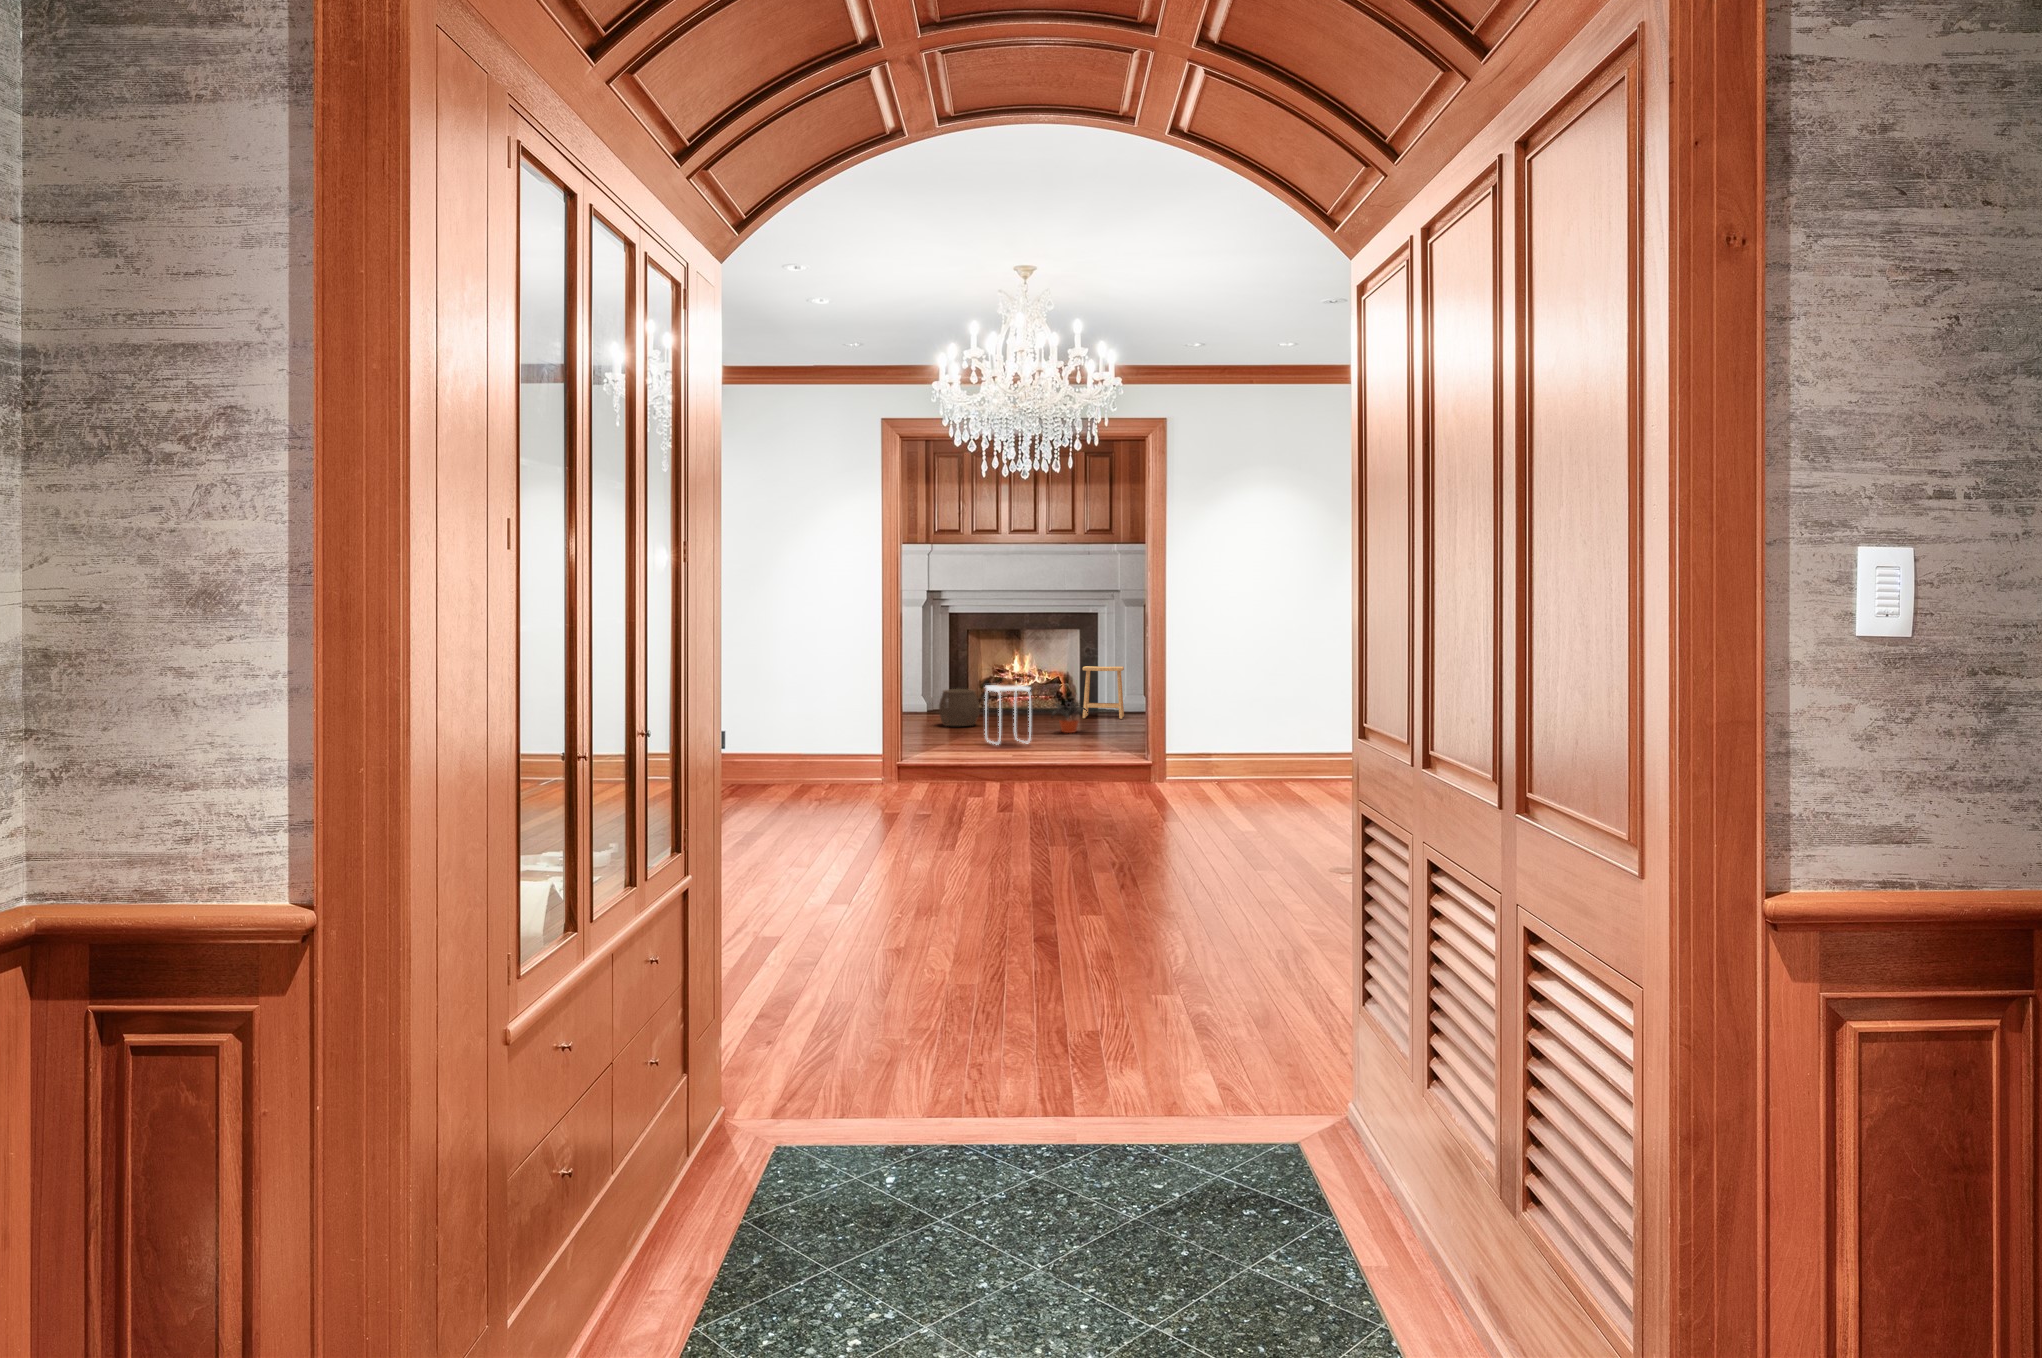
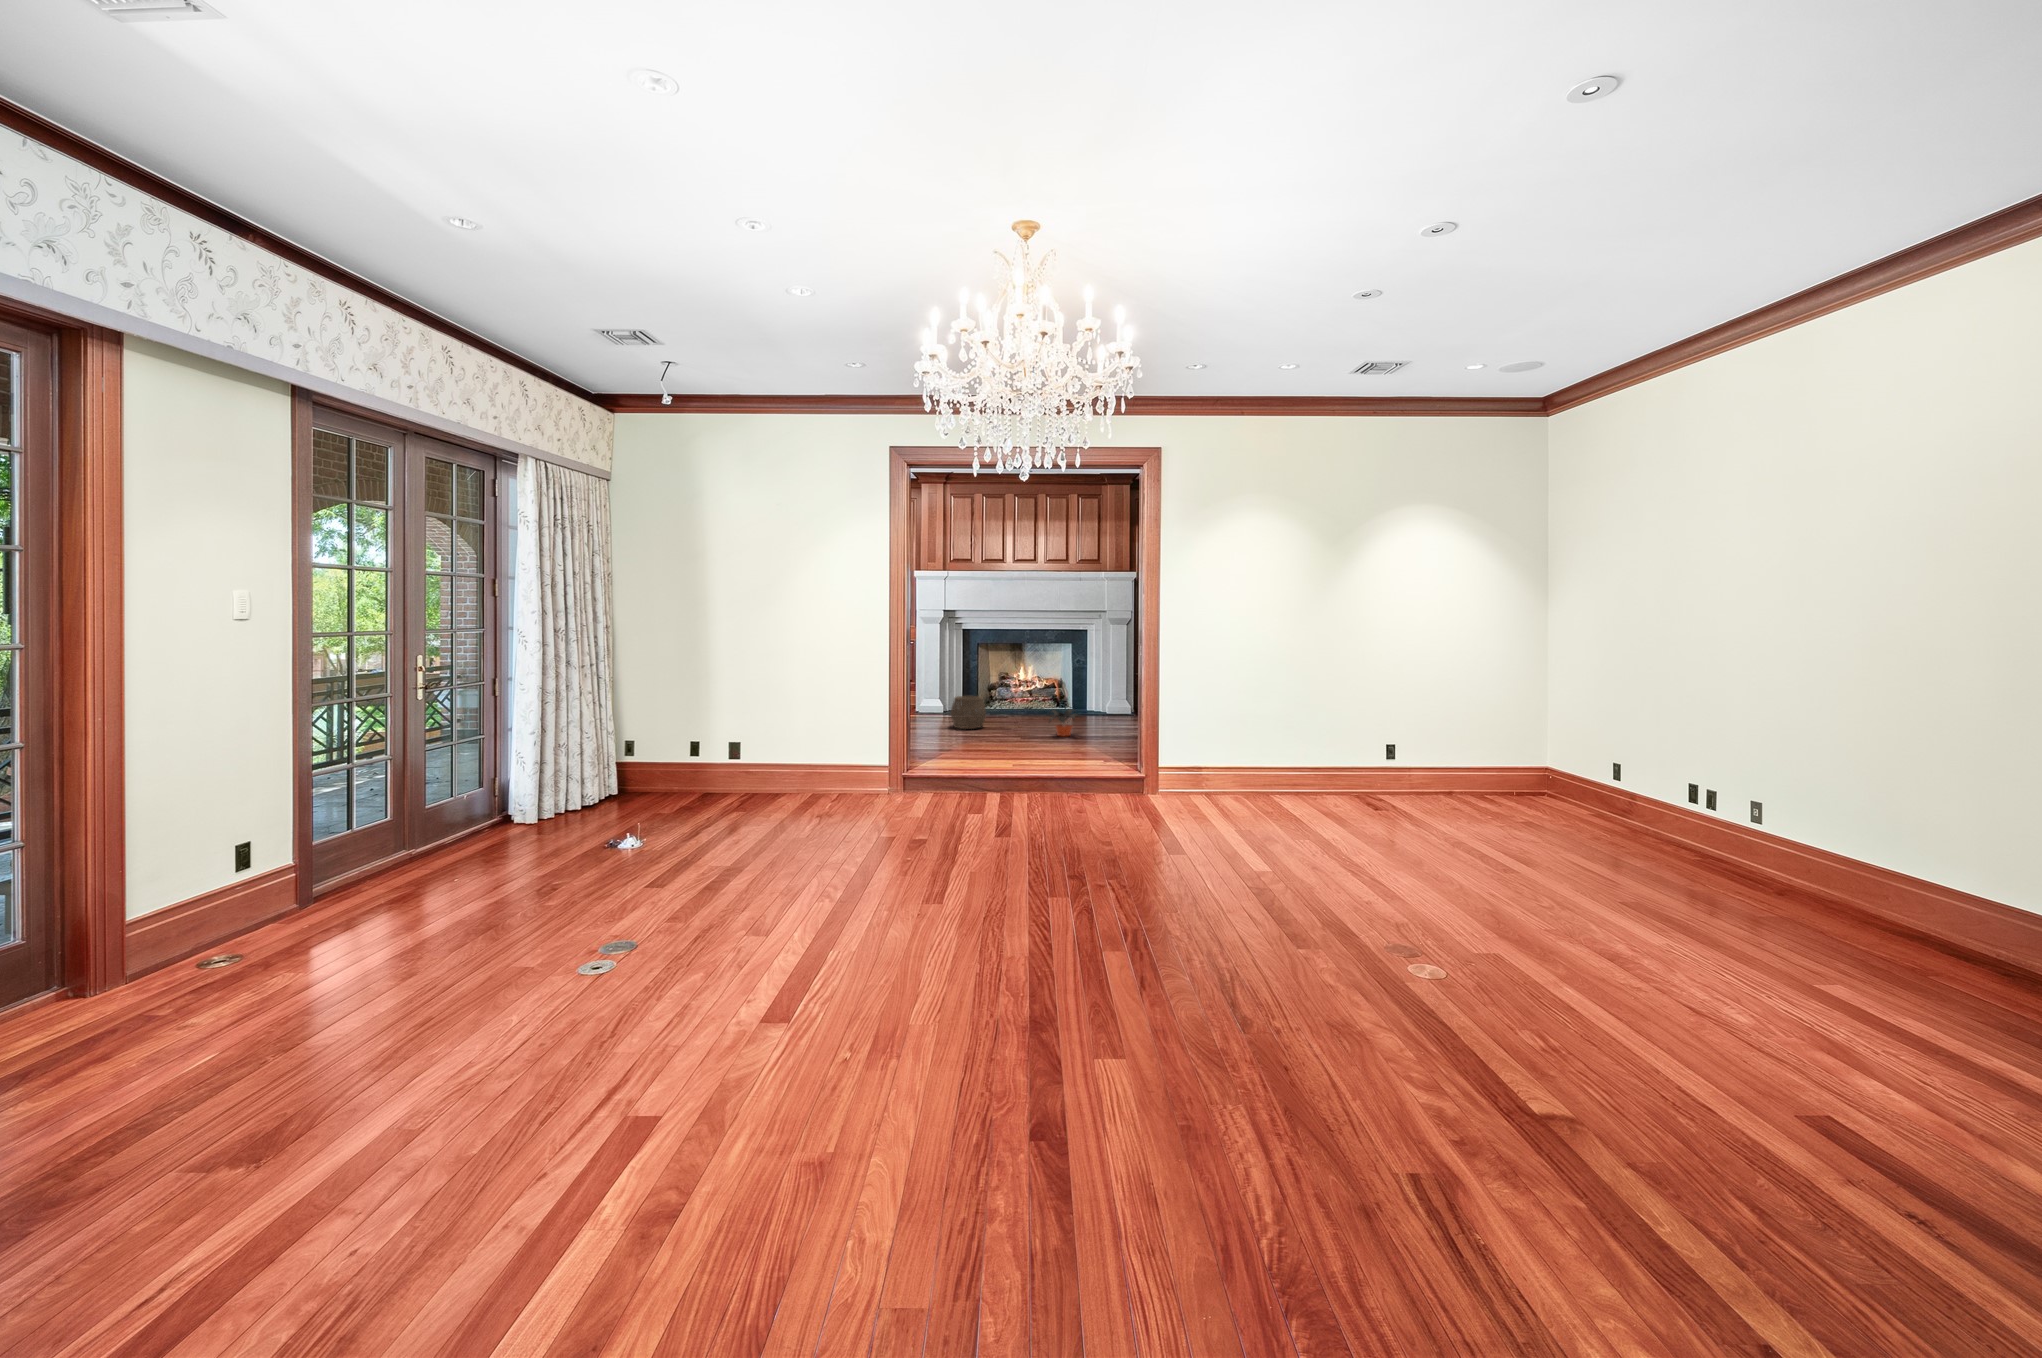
footstool: present [1083,666,1124,719] -> none [1075,675,1111,721]
side table: present [985,679,1031,744] -> none [990,690,1031,750]

